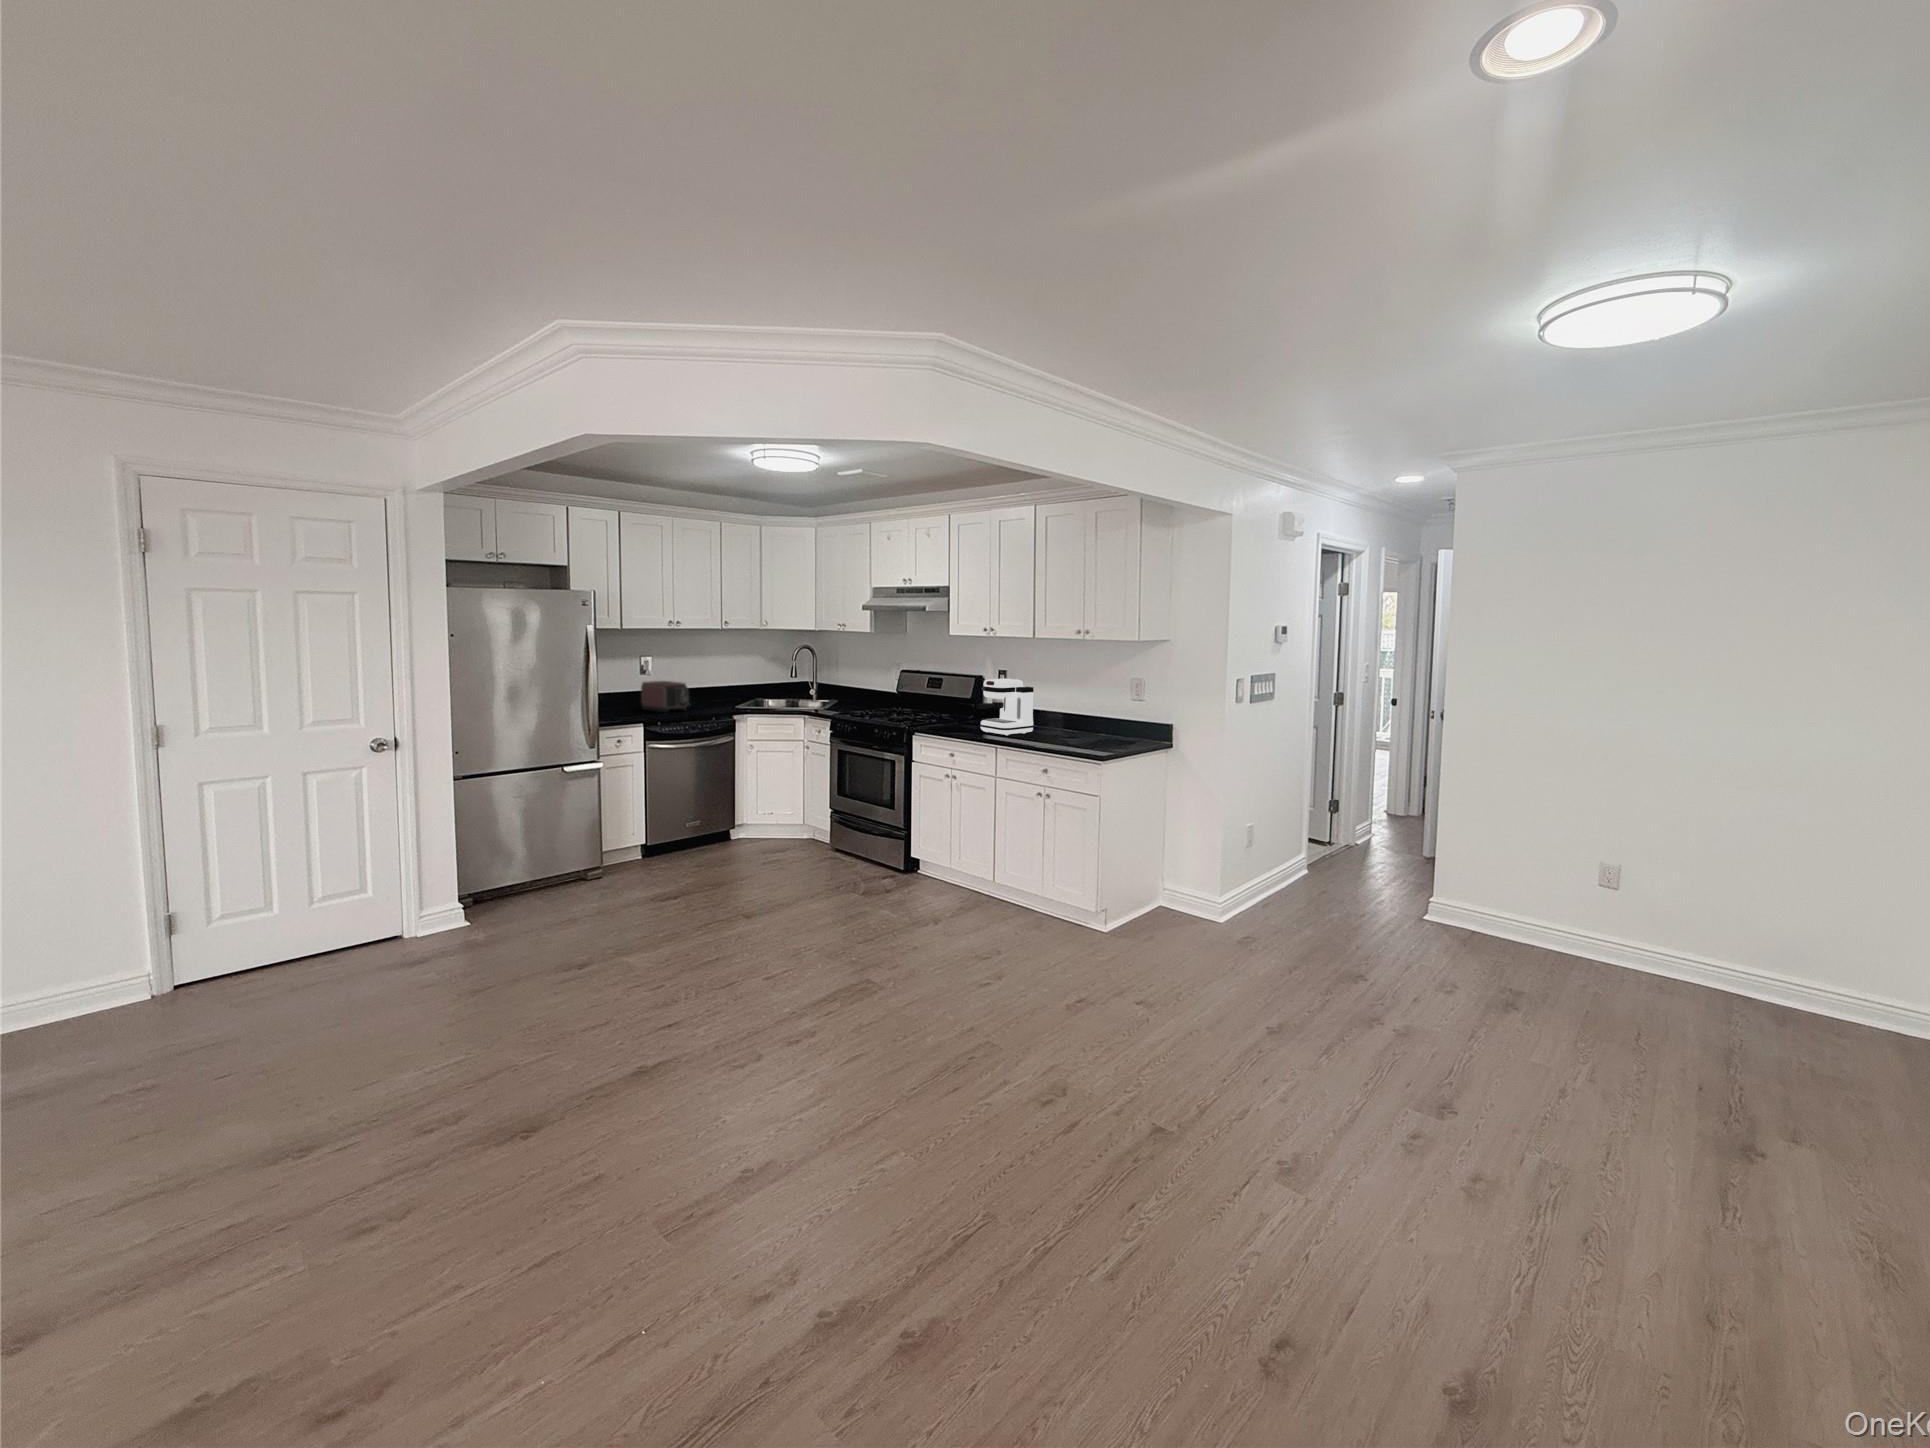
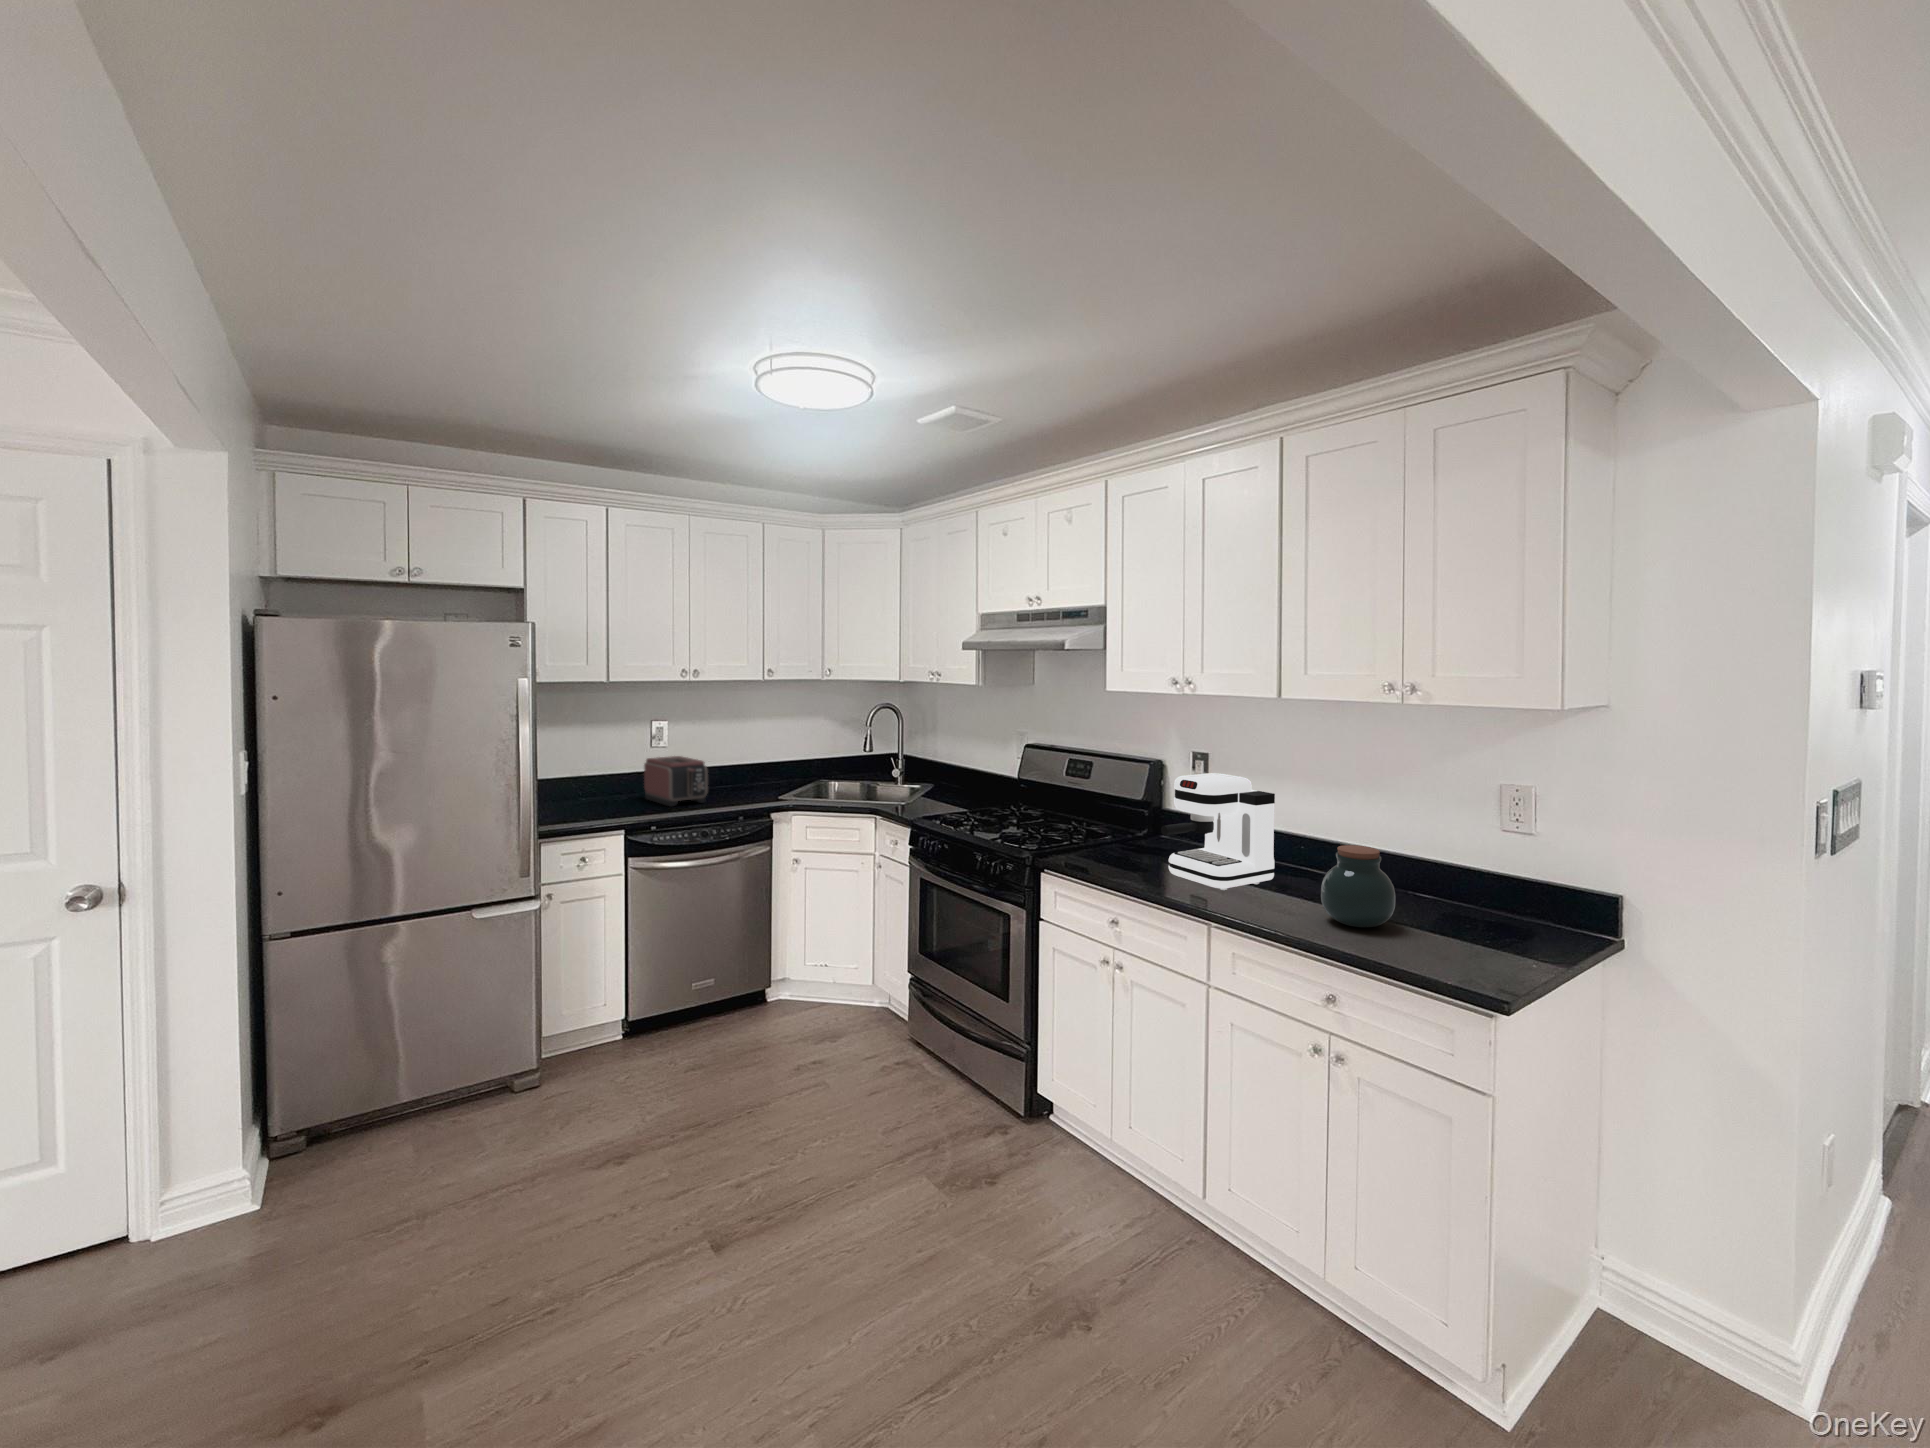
jar: none [1048,707,1080,743] -> present [1321,845,1395,928]

